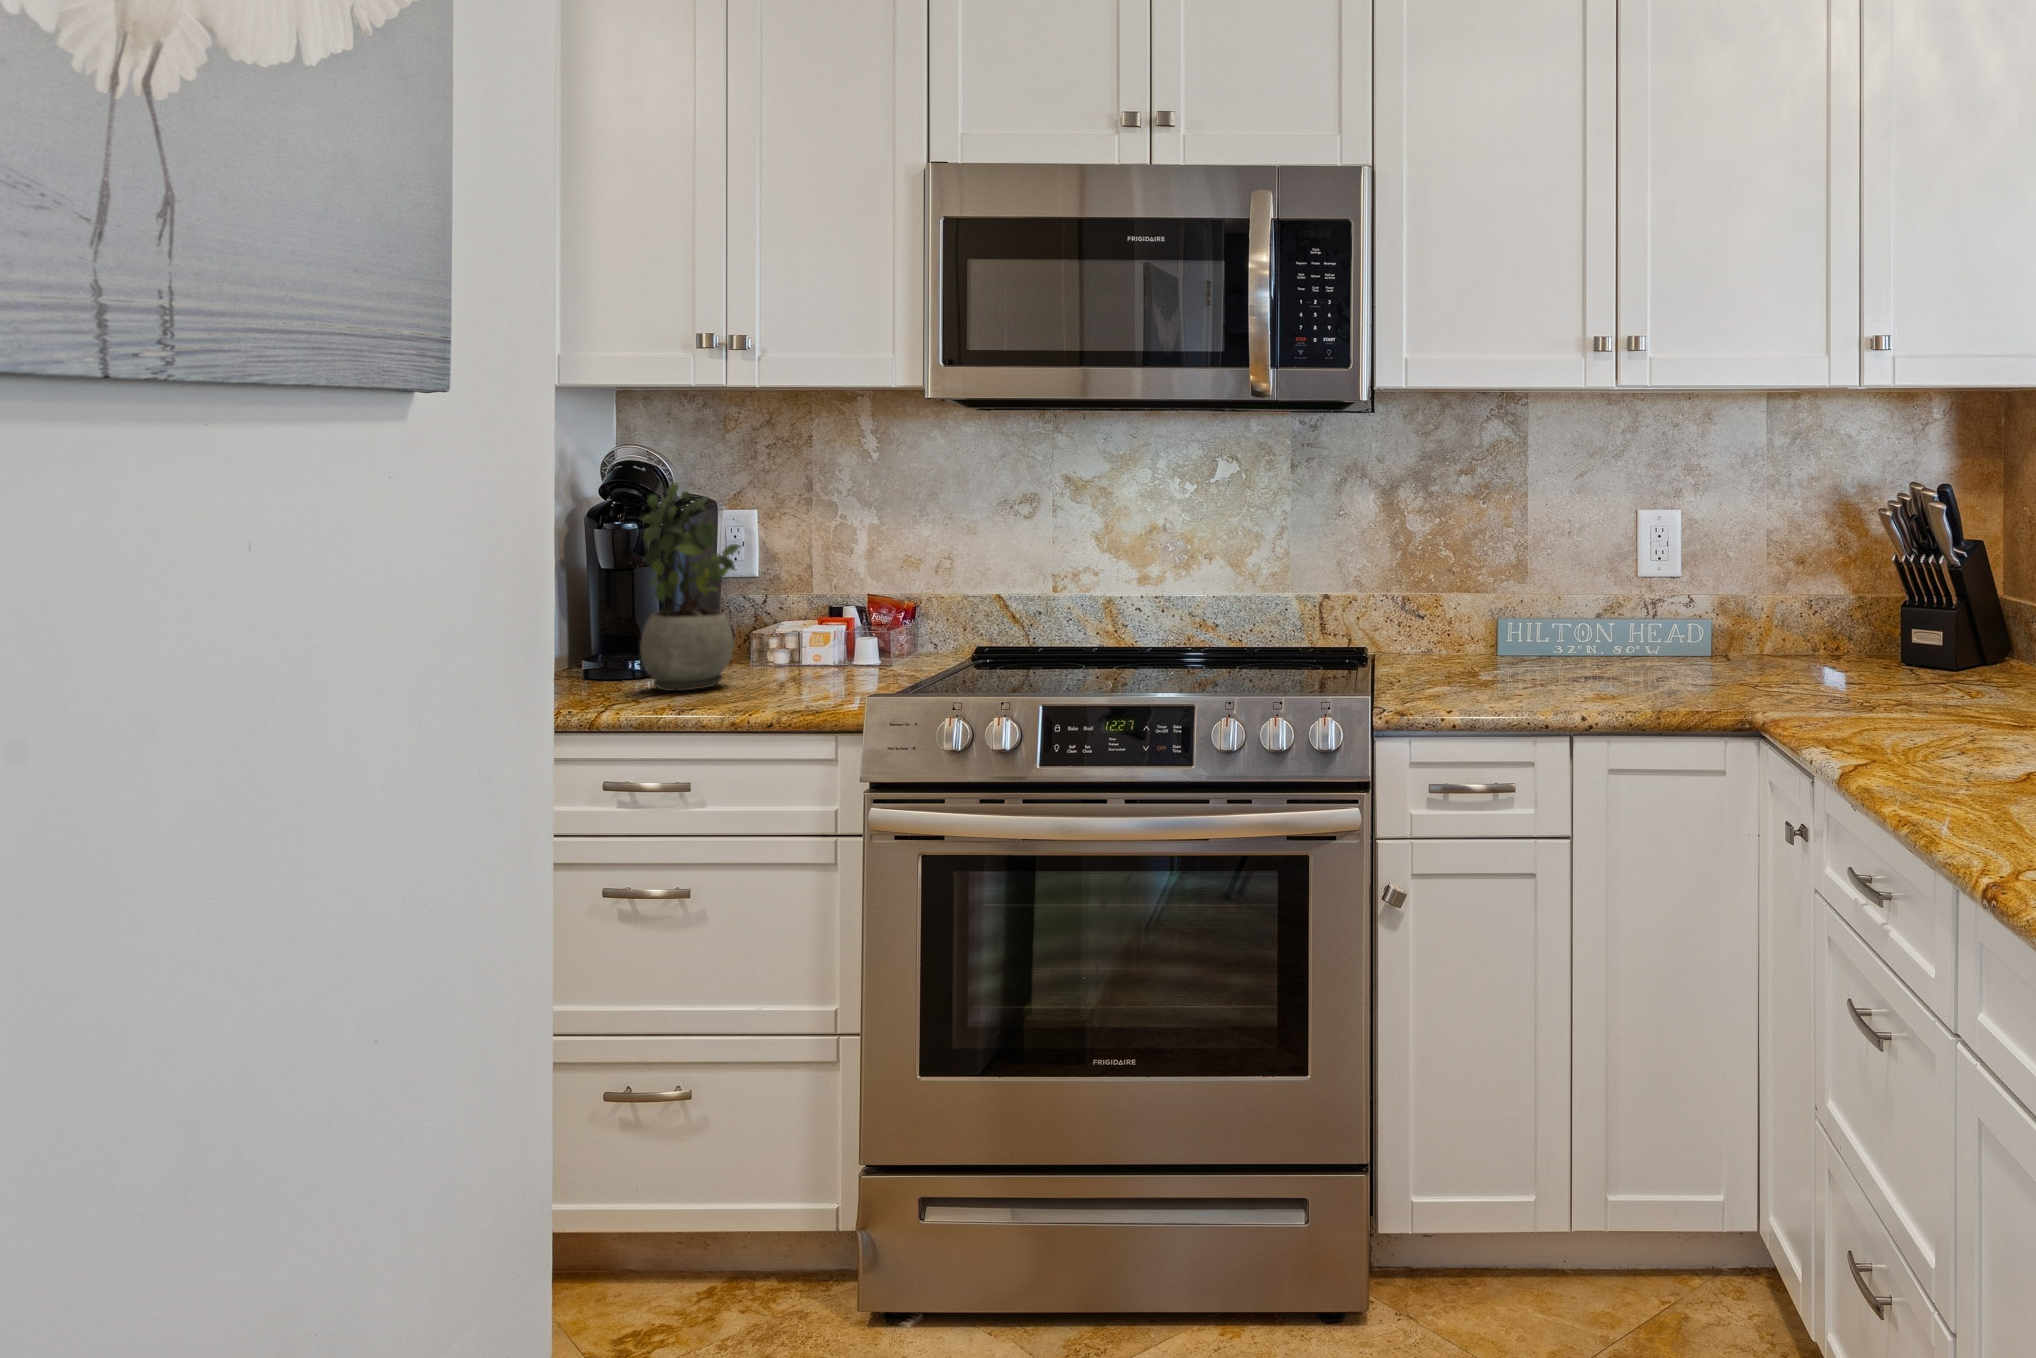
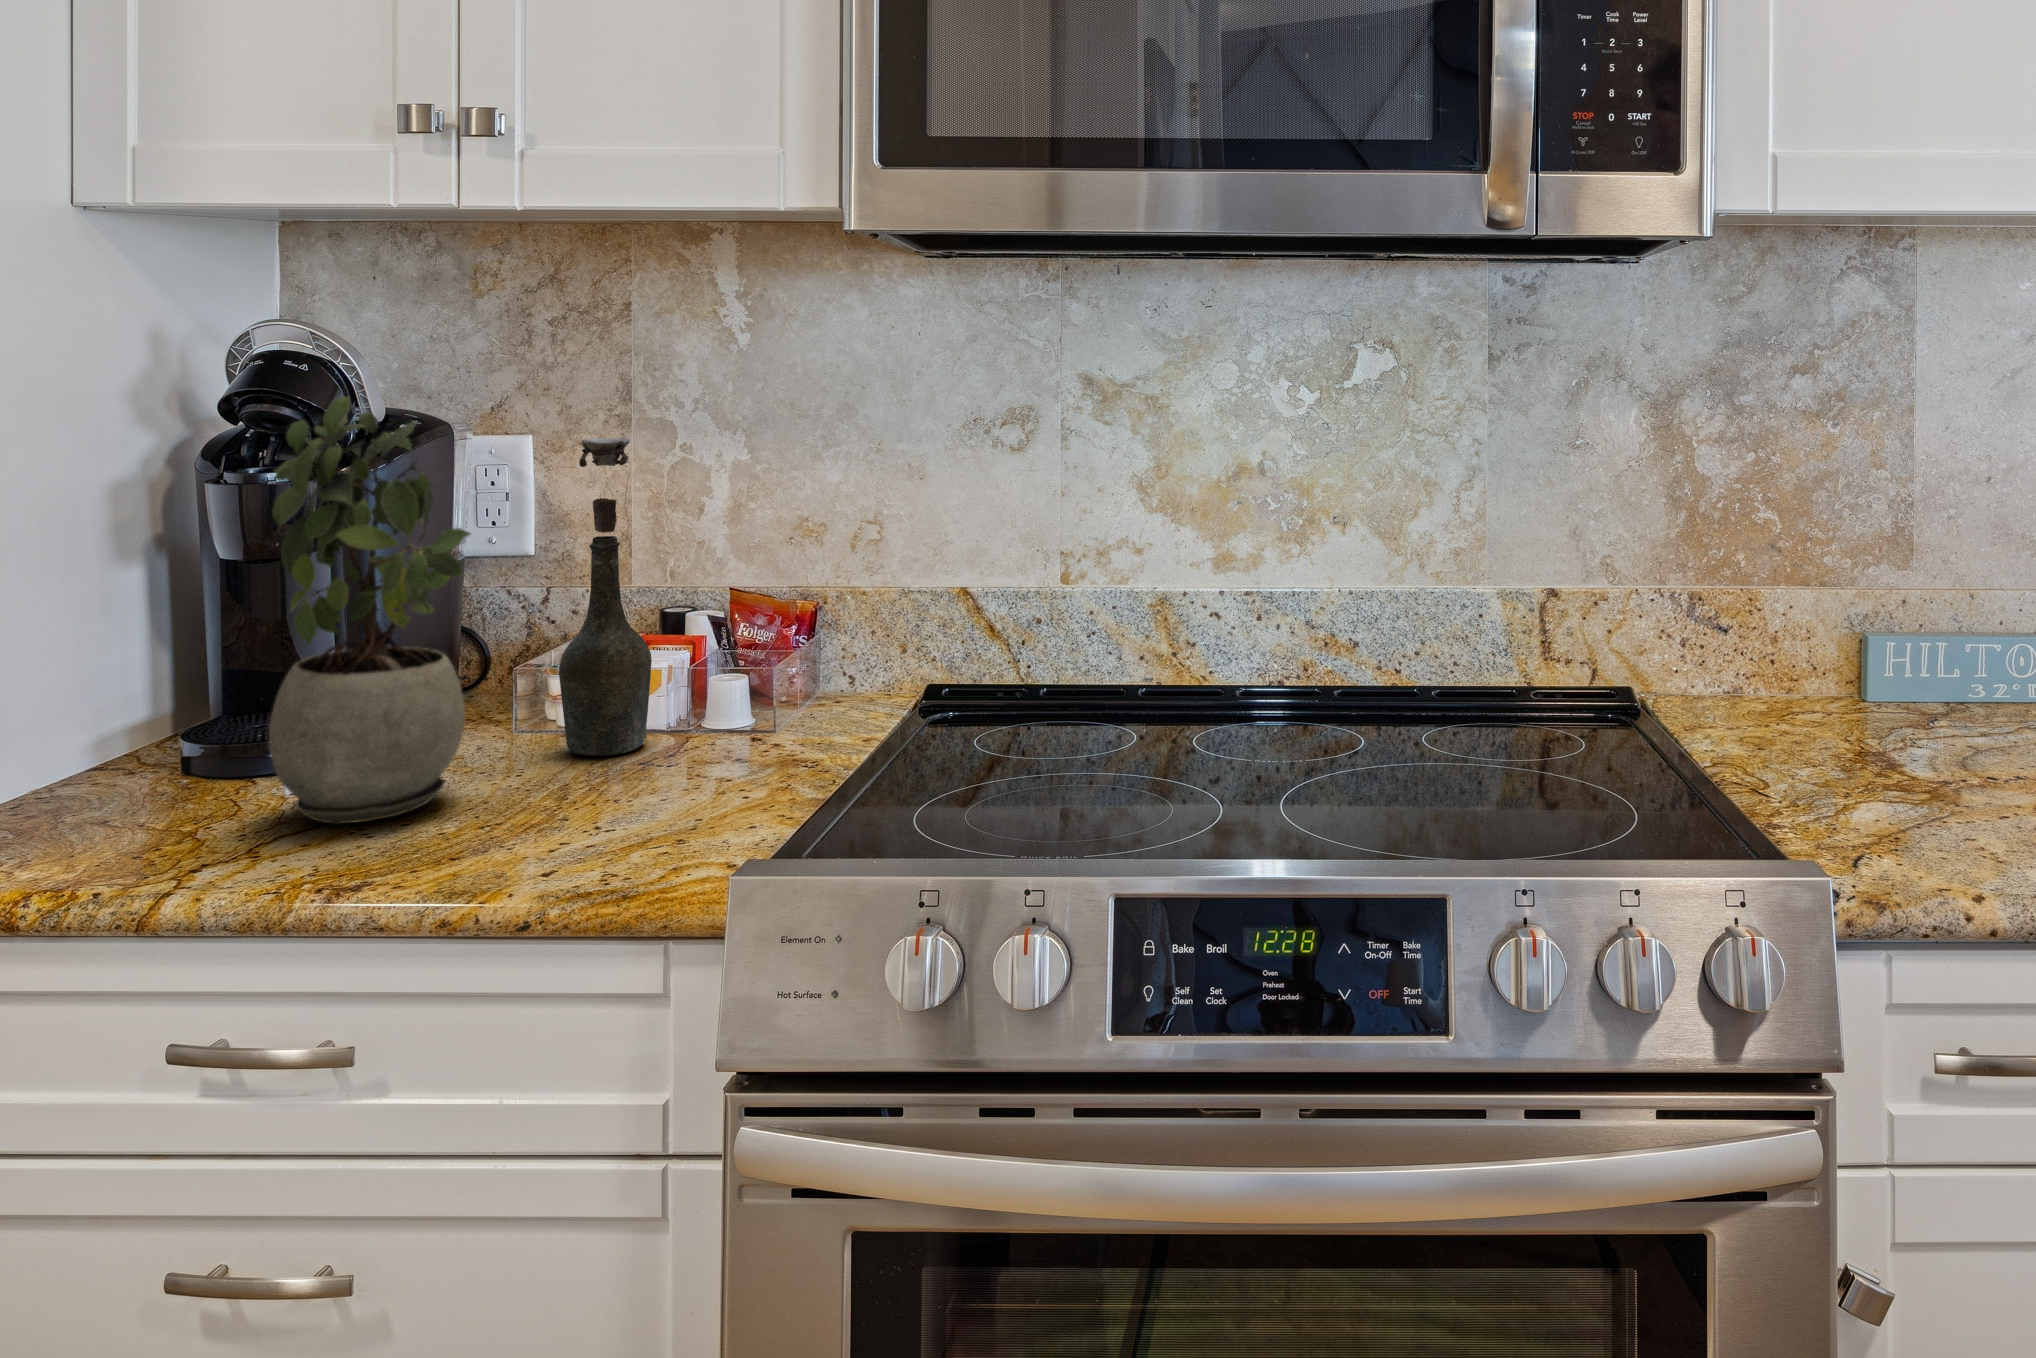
bottle: none [777,508,826,673] -> present [559,438,652,756]

